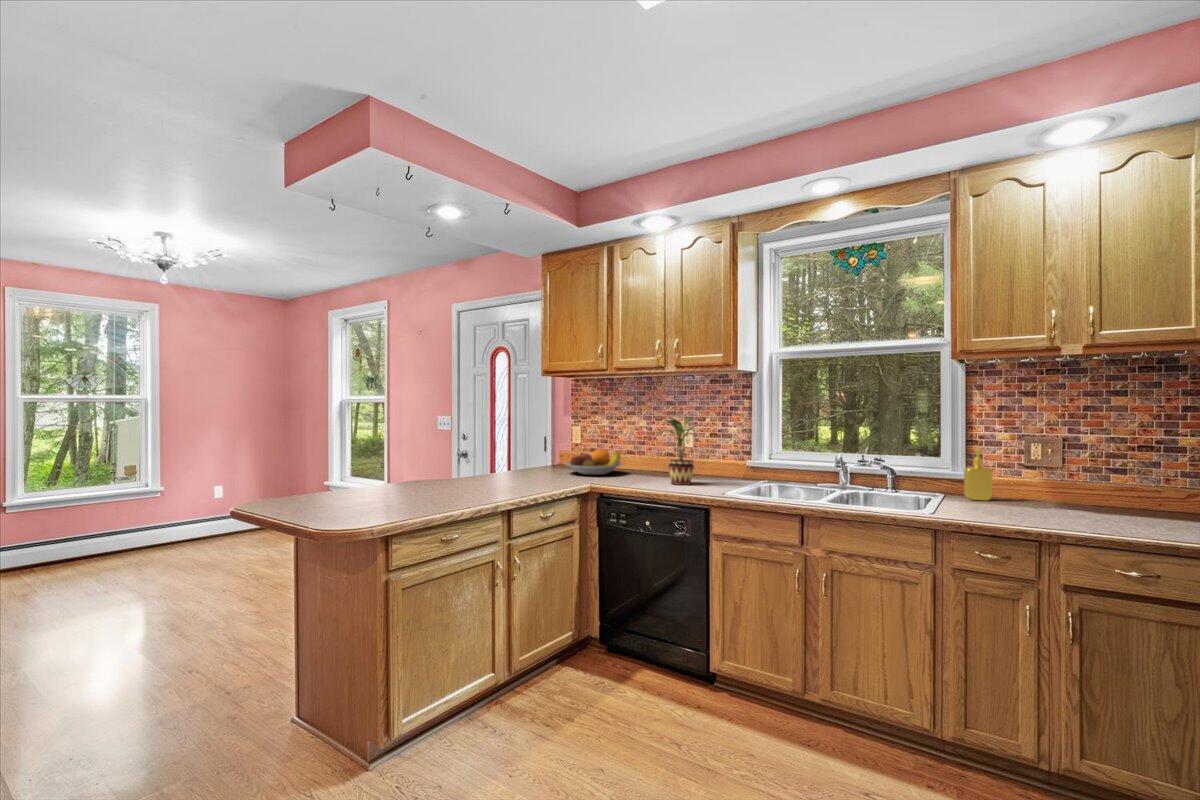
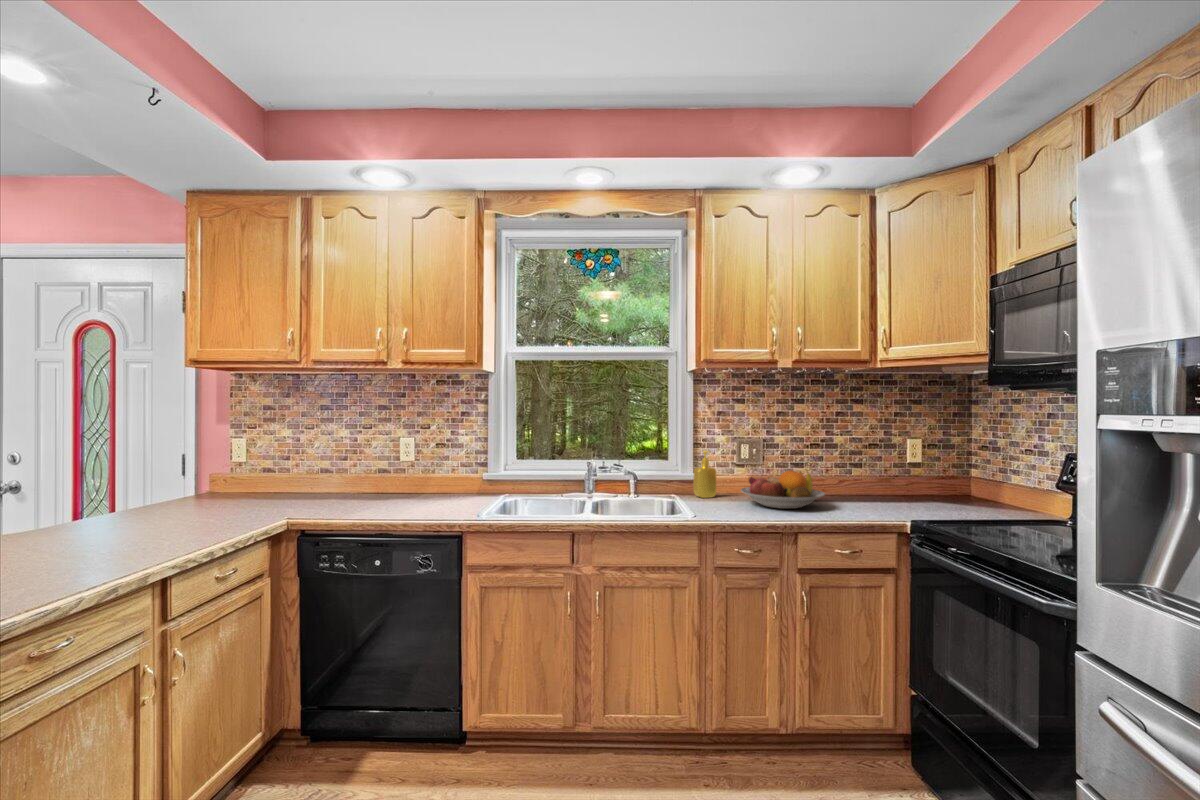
potted plant: present [660,417,698,485] -> none [381,424,447,508]
fruit bowl: present [565,449,622,475] -> present [741,471,825,509]

